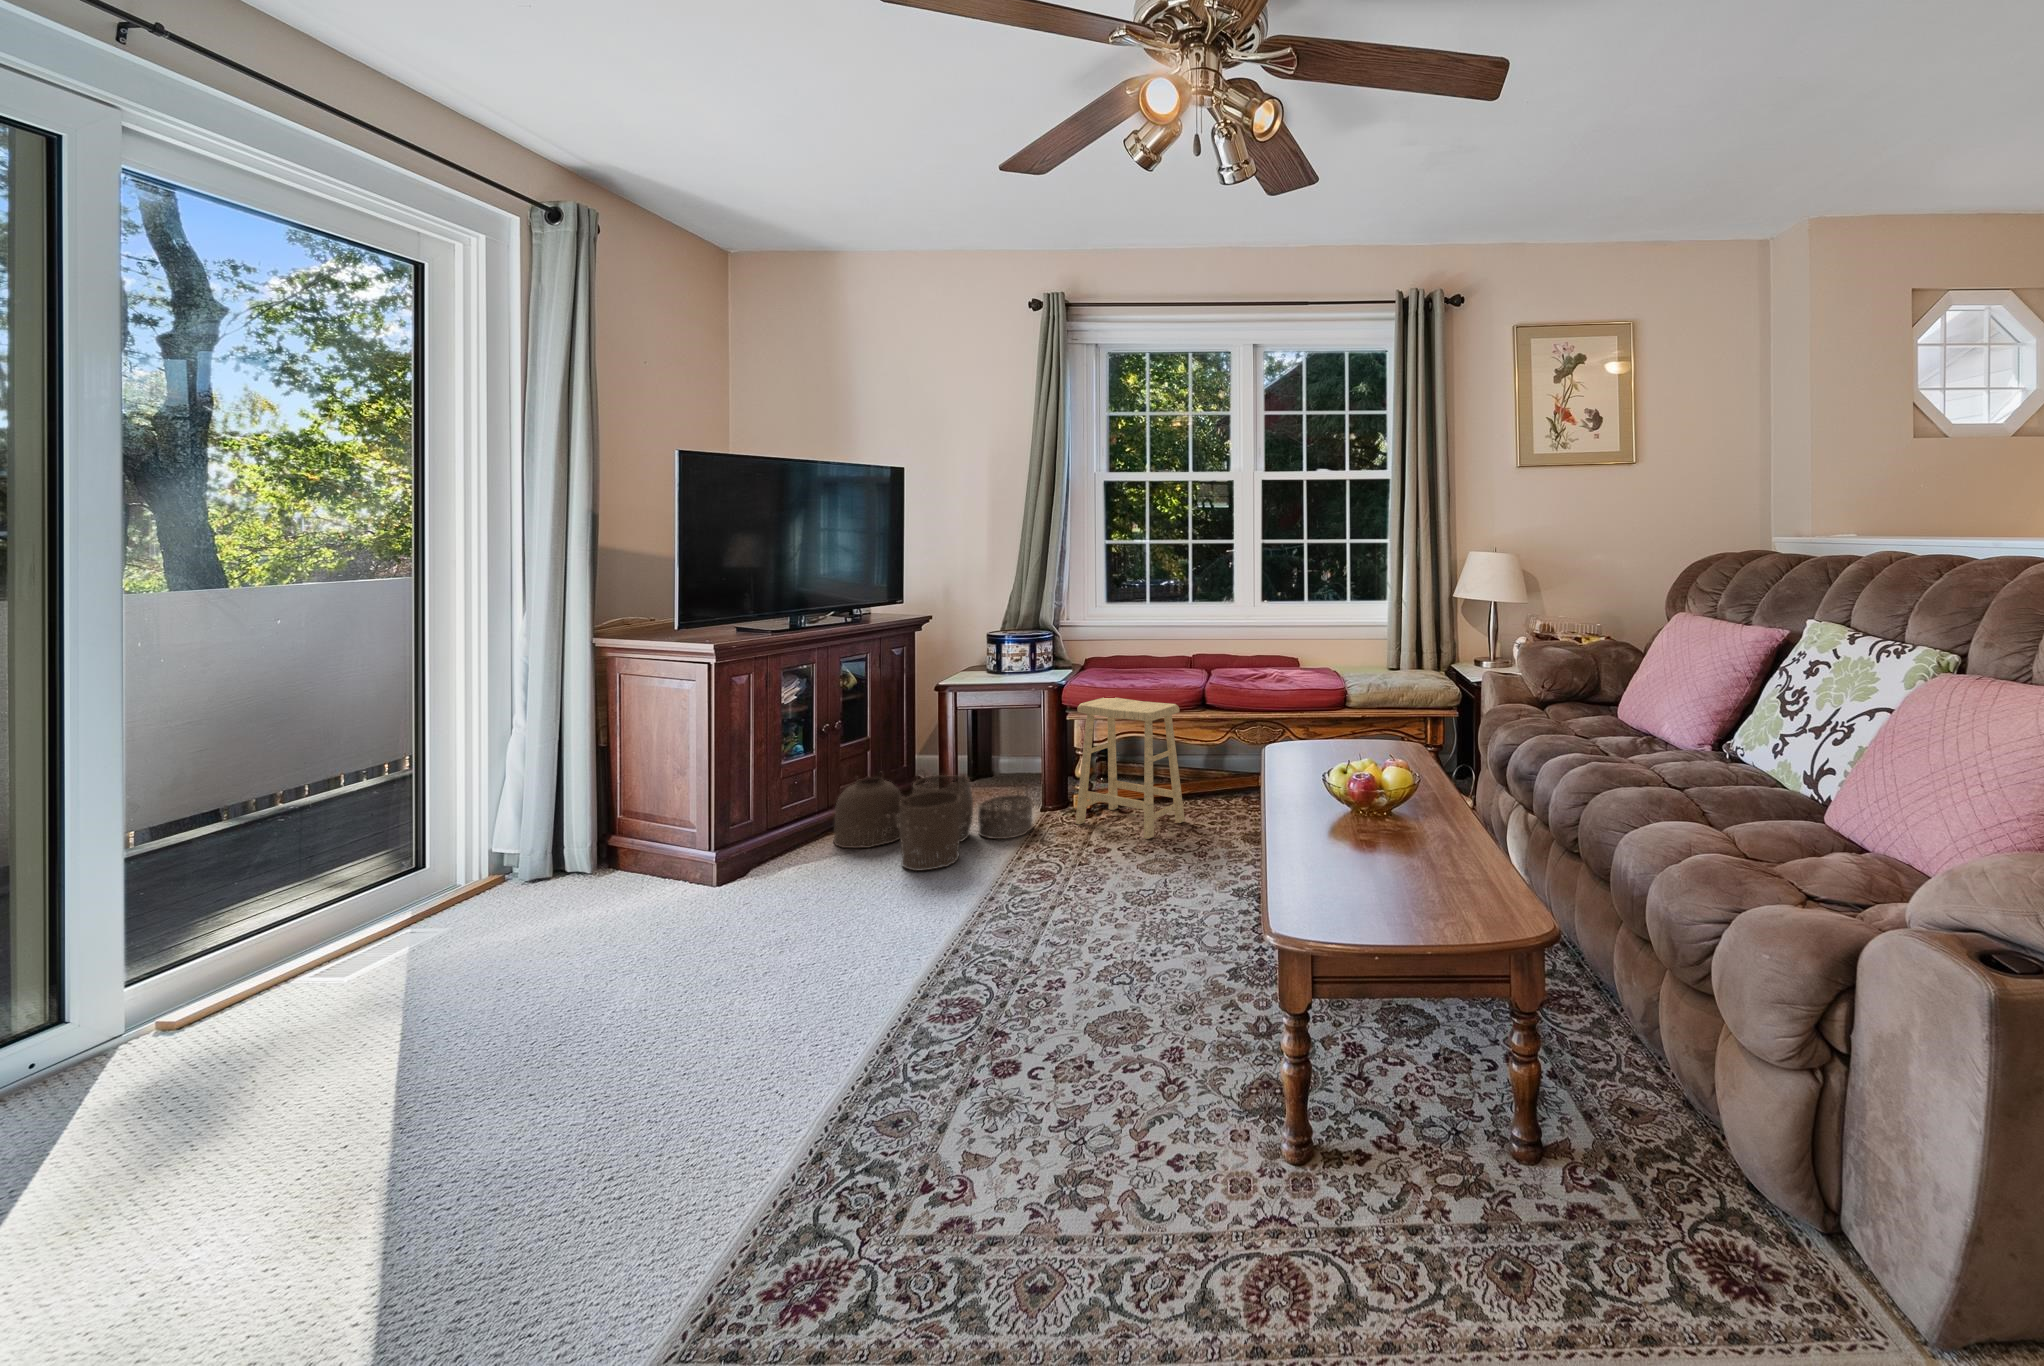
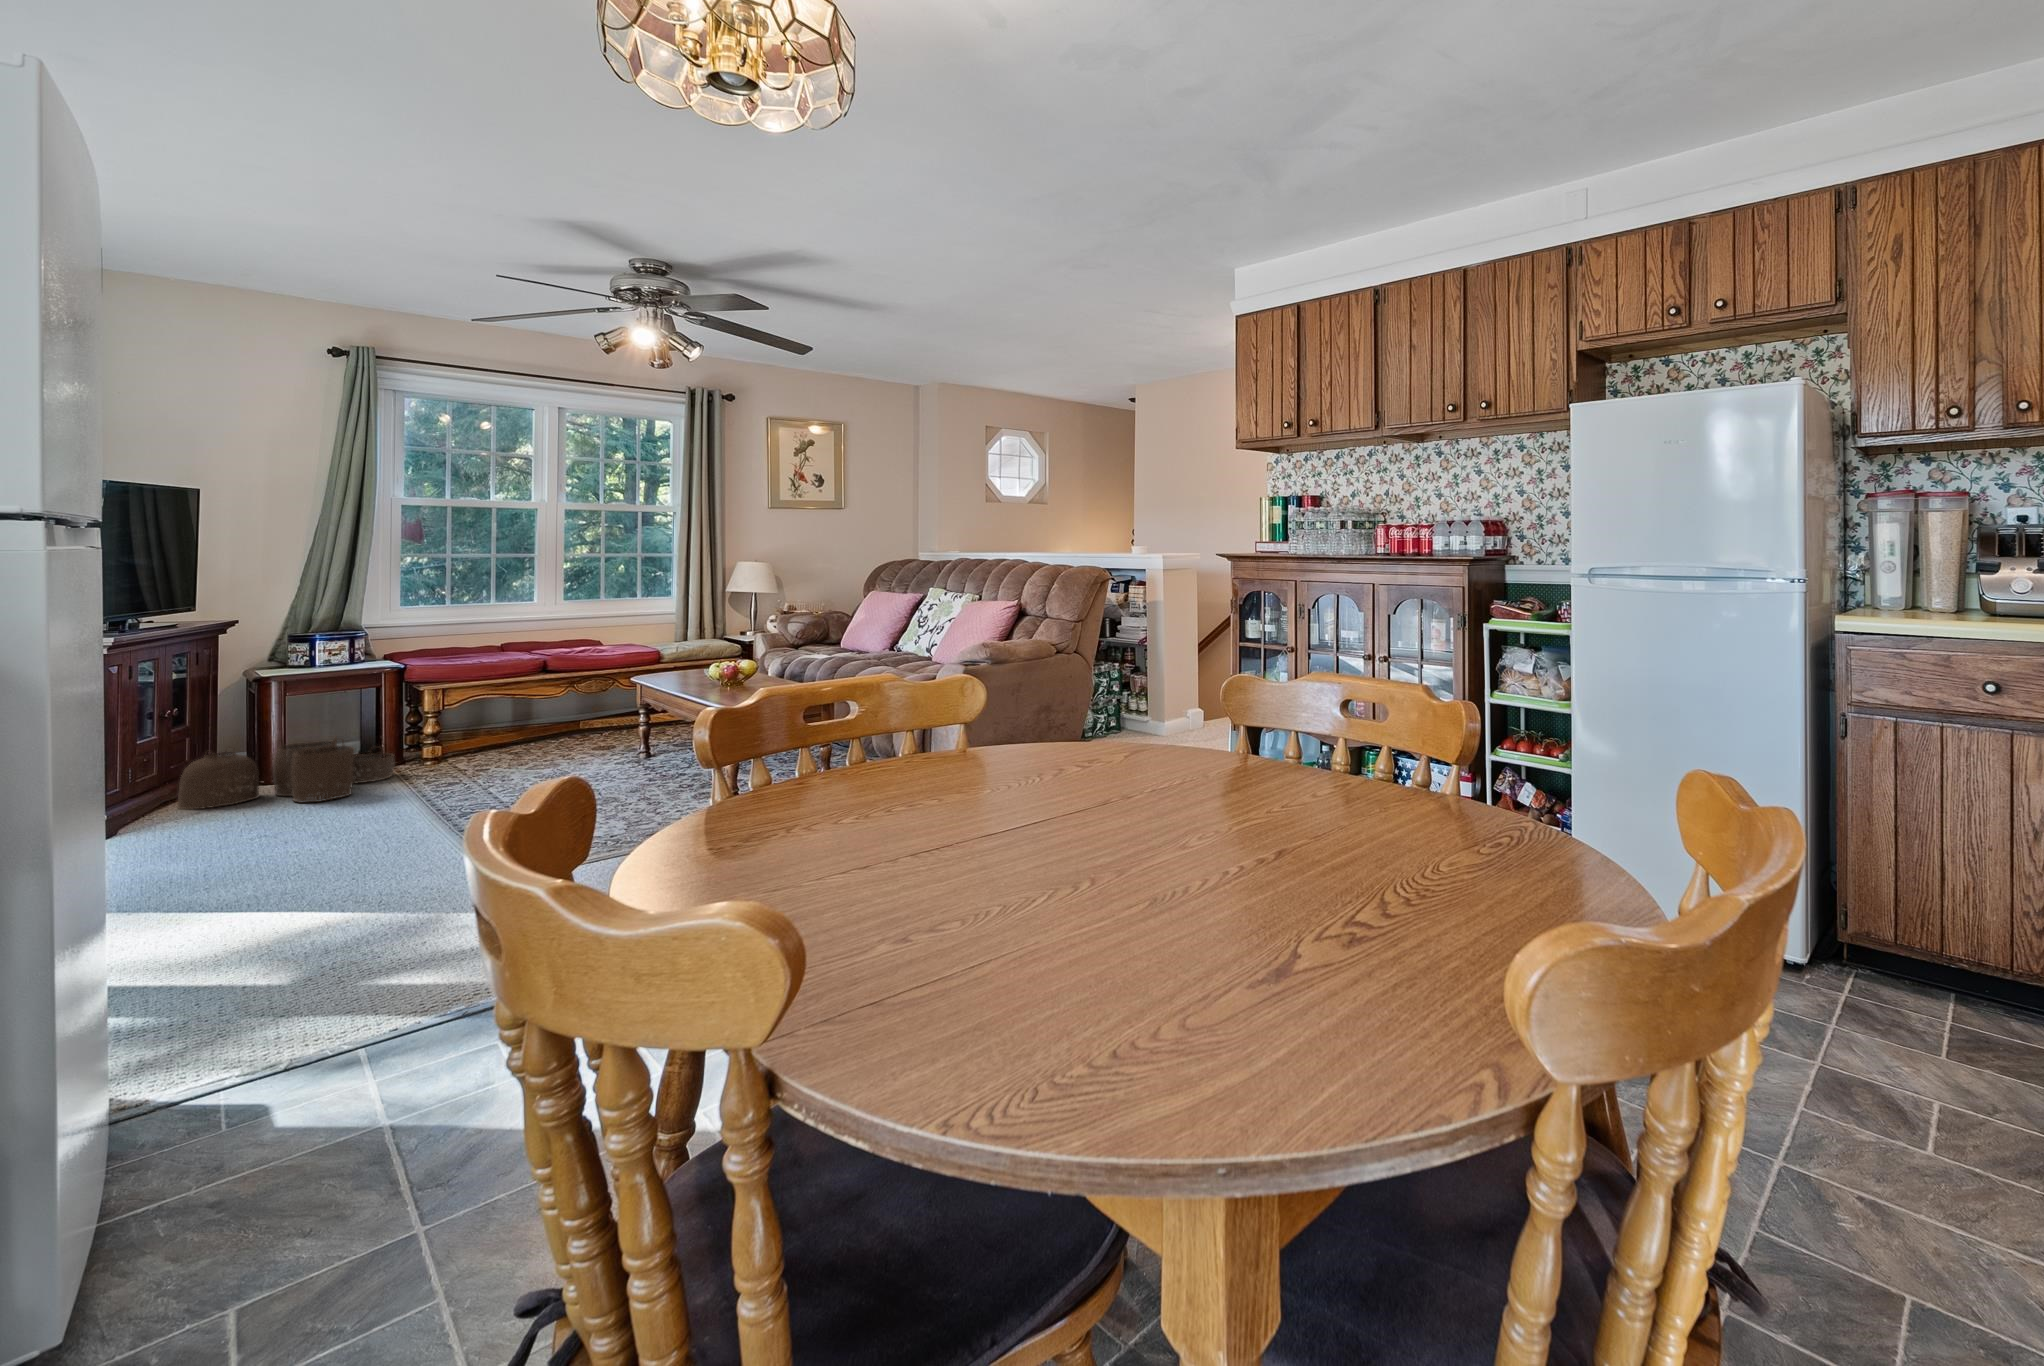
footstool: present [1075,698,1185,839] -> none [431,670,531,768]

